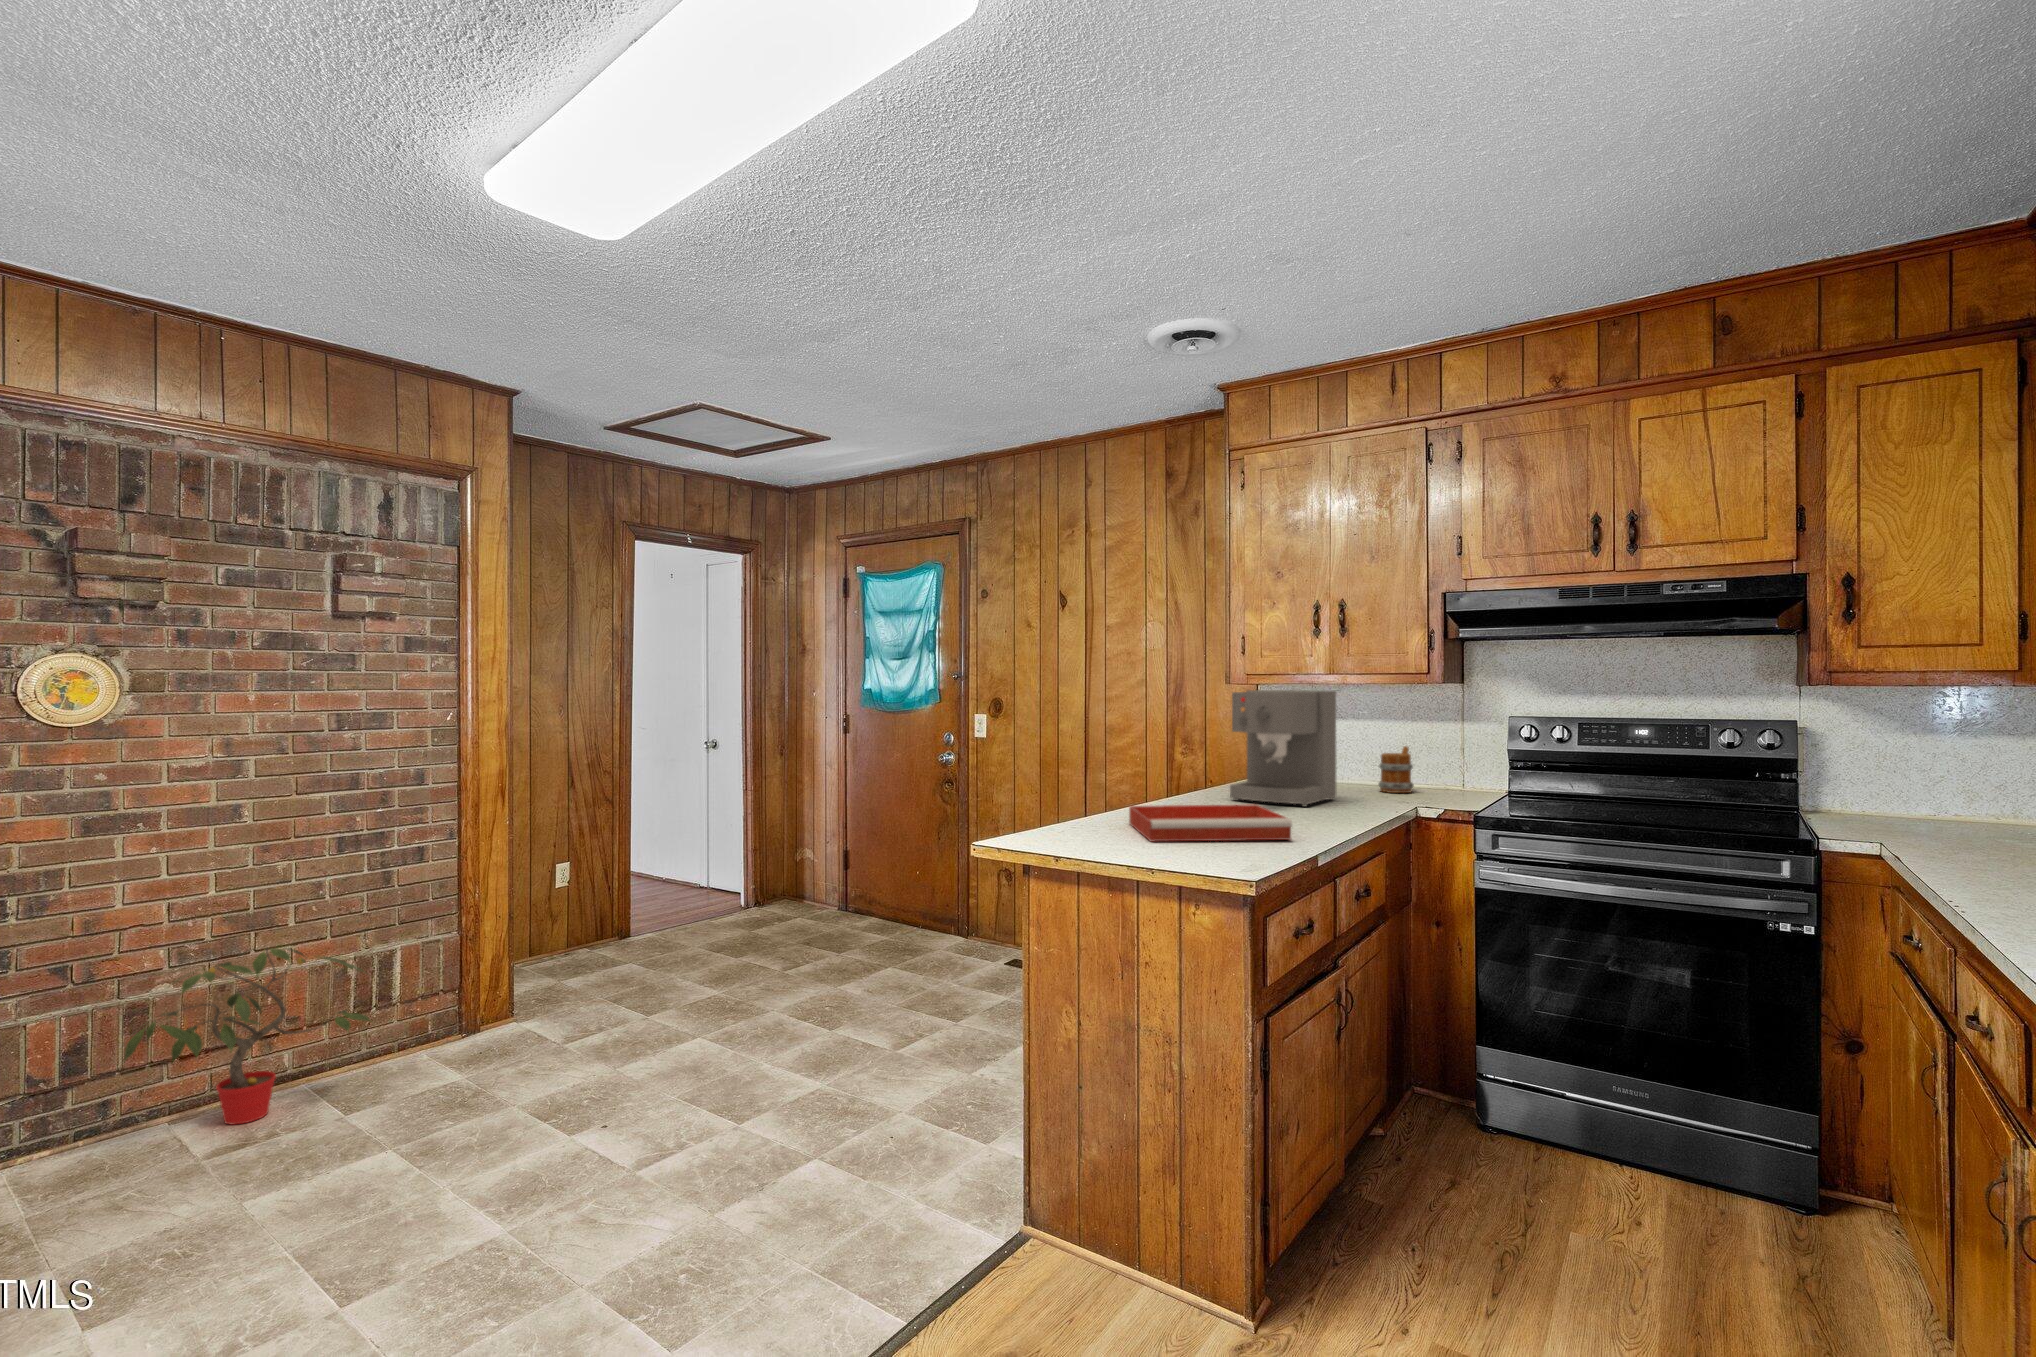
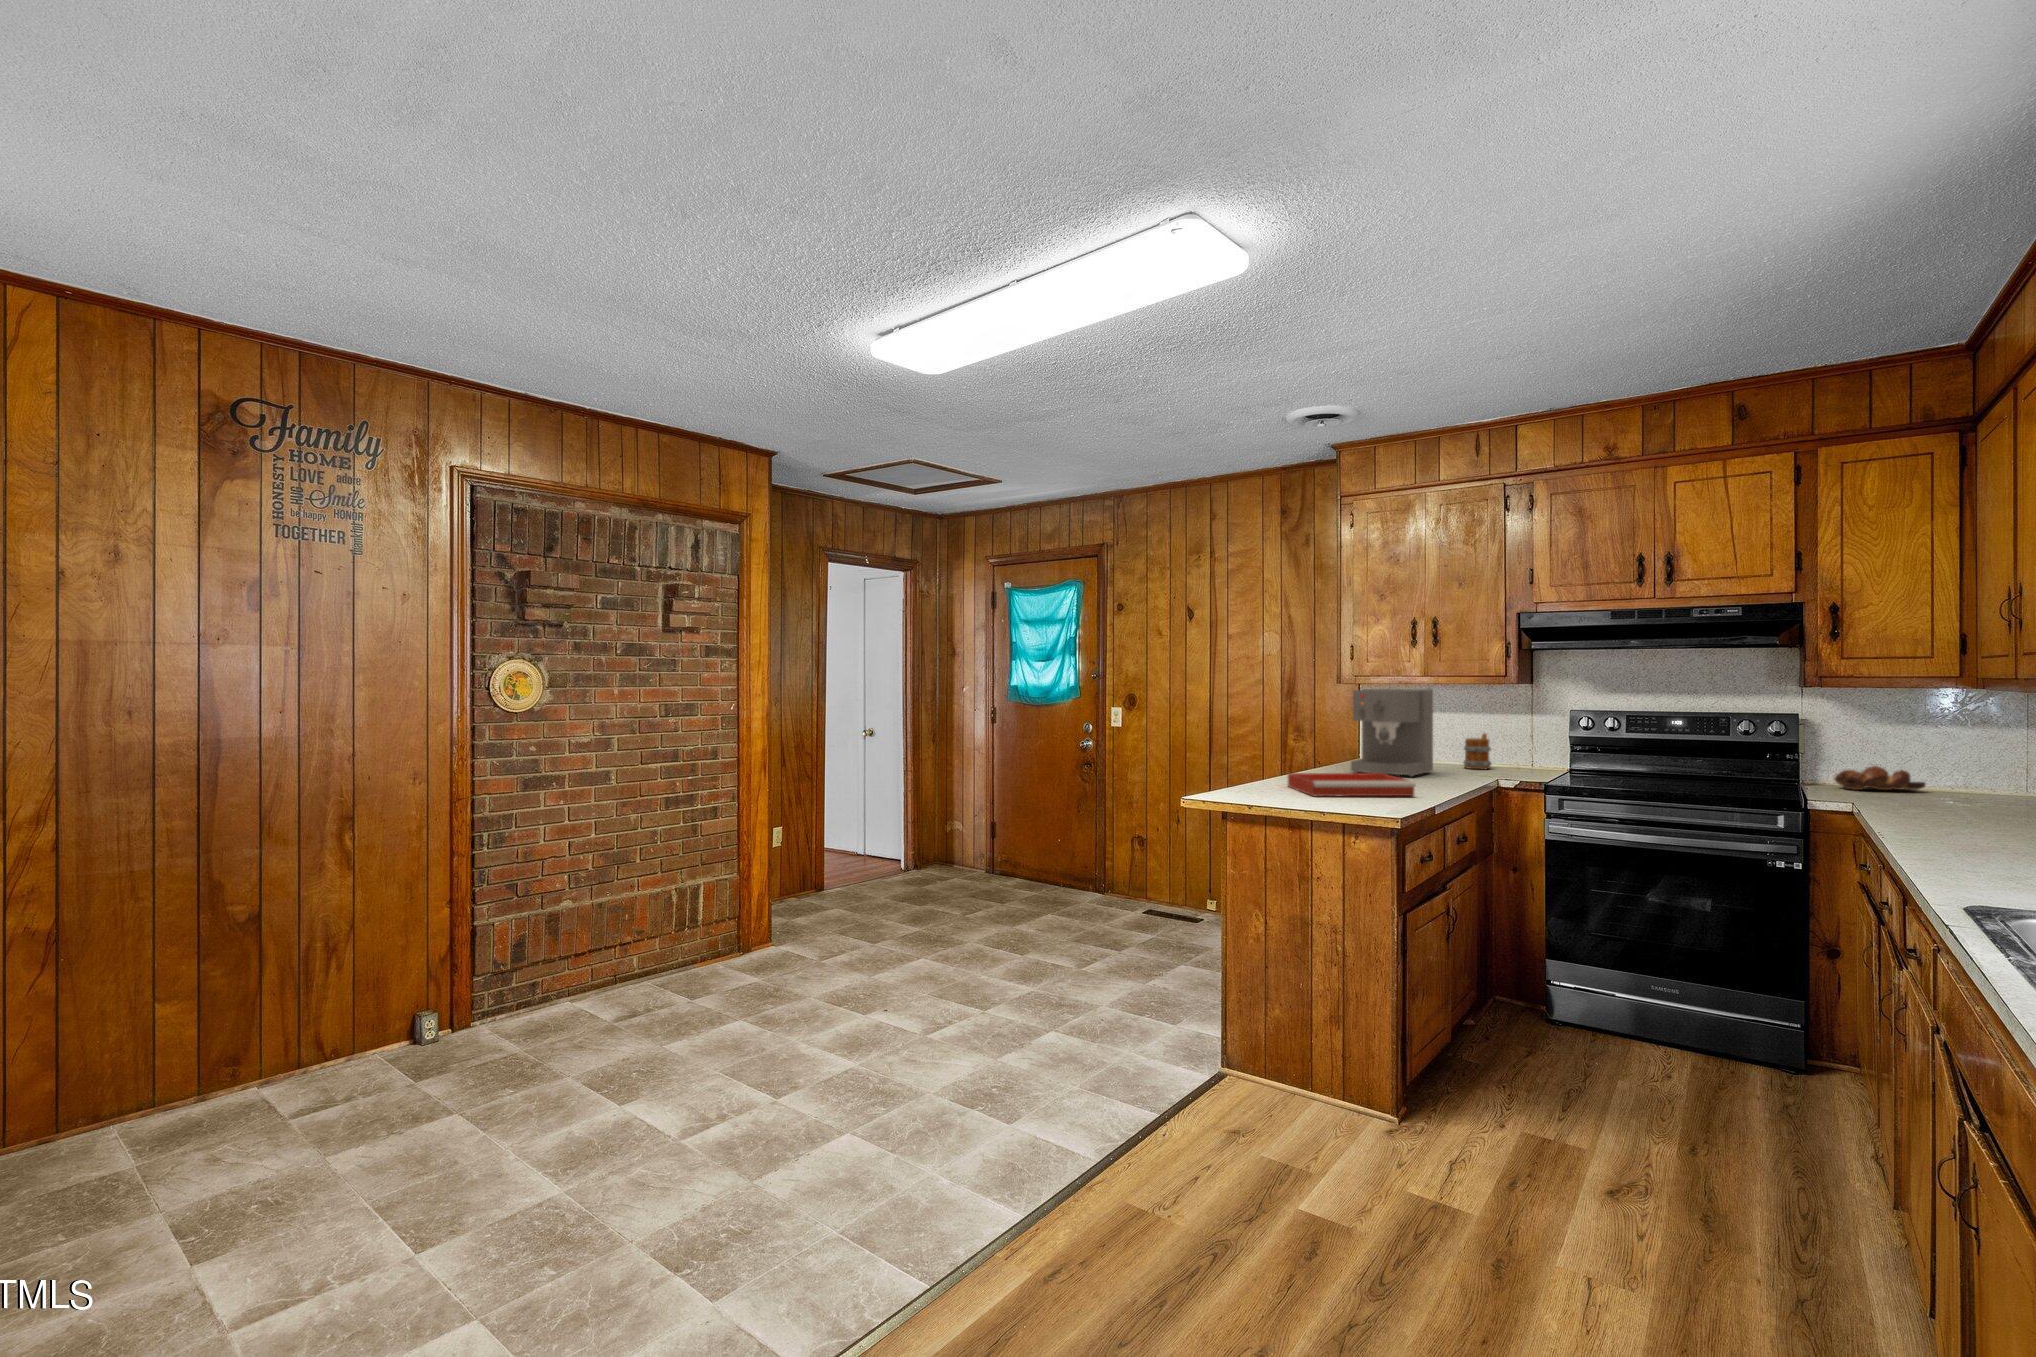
bread loaf: none [1845,787,1963,822] -> present [1835,766,1926,790]
potted plant: present [123,948,372,1125] -> none [549,874,709,1002]

